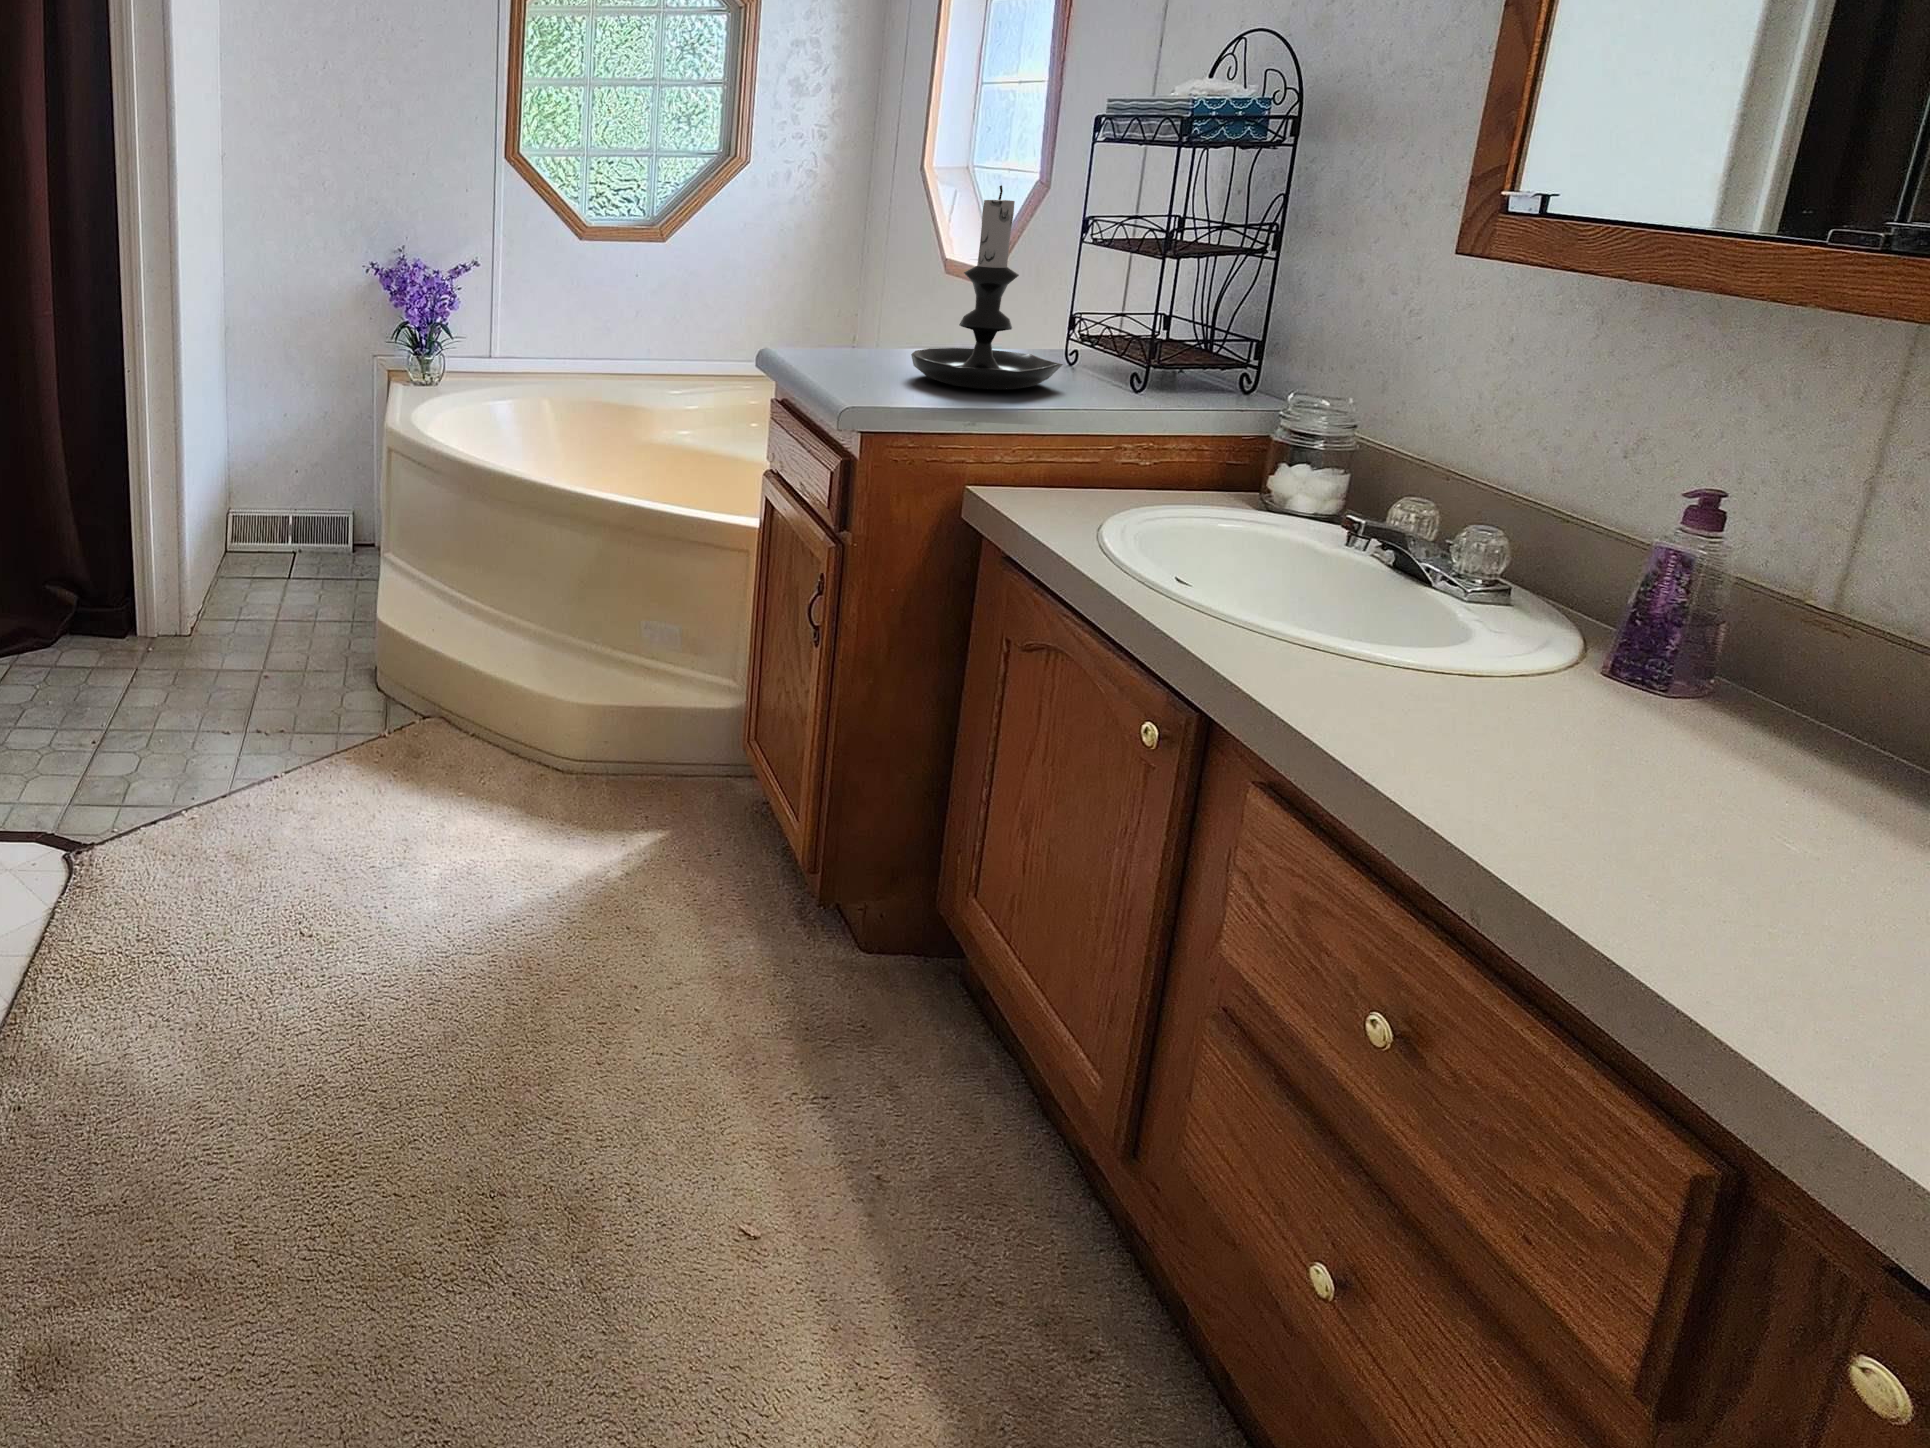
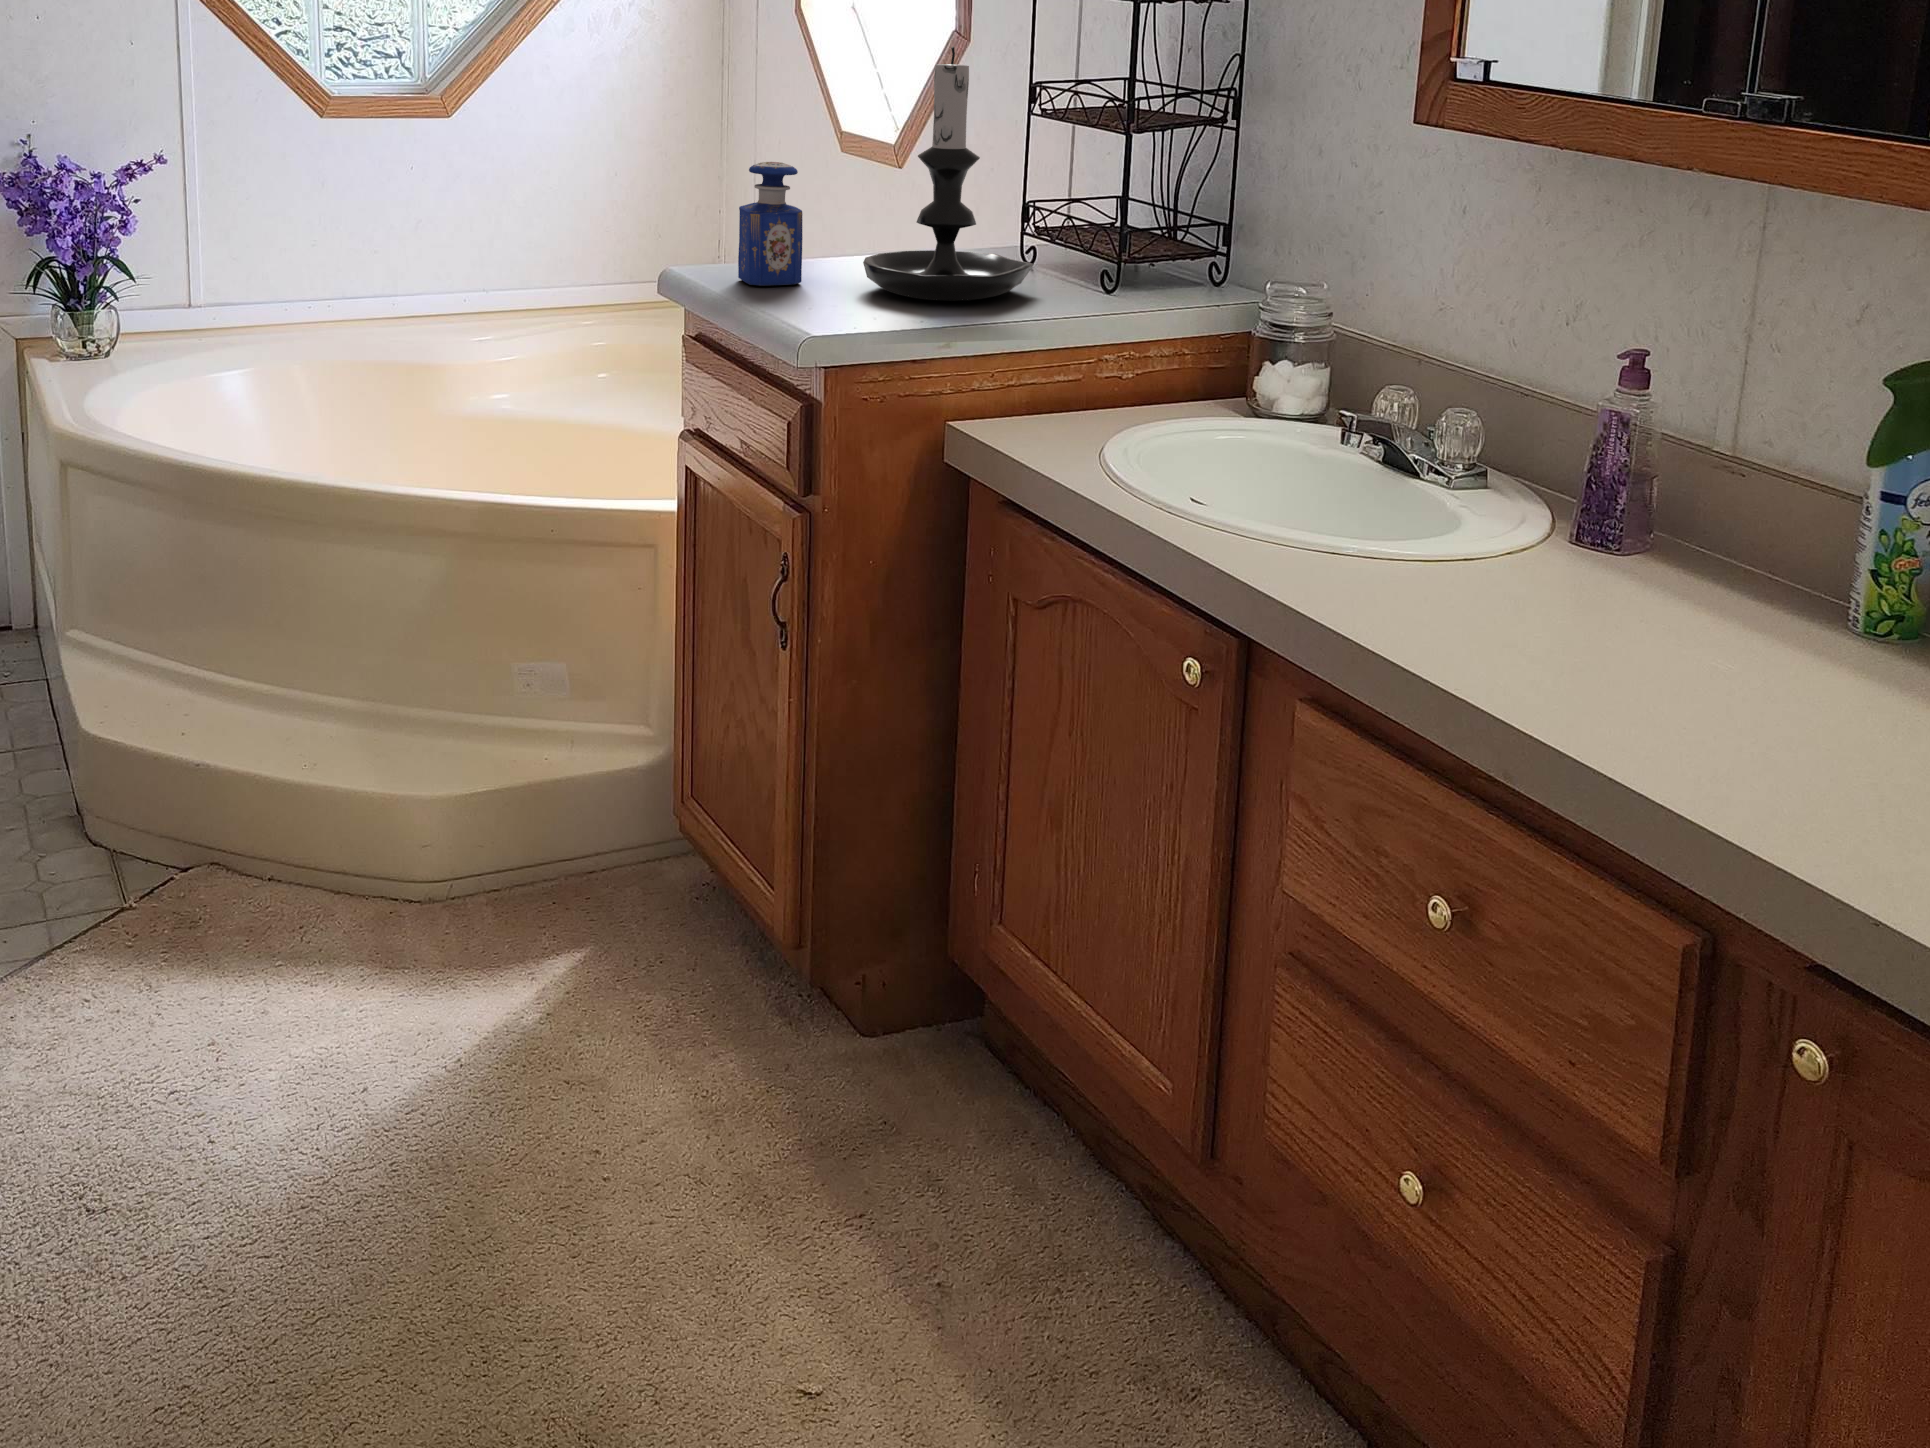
perfume bottle: none [814,274,867,368] -> present [738,162,803,285]

